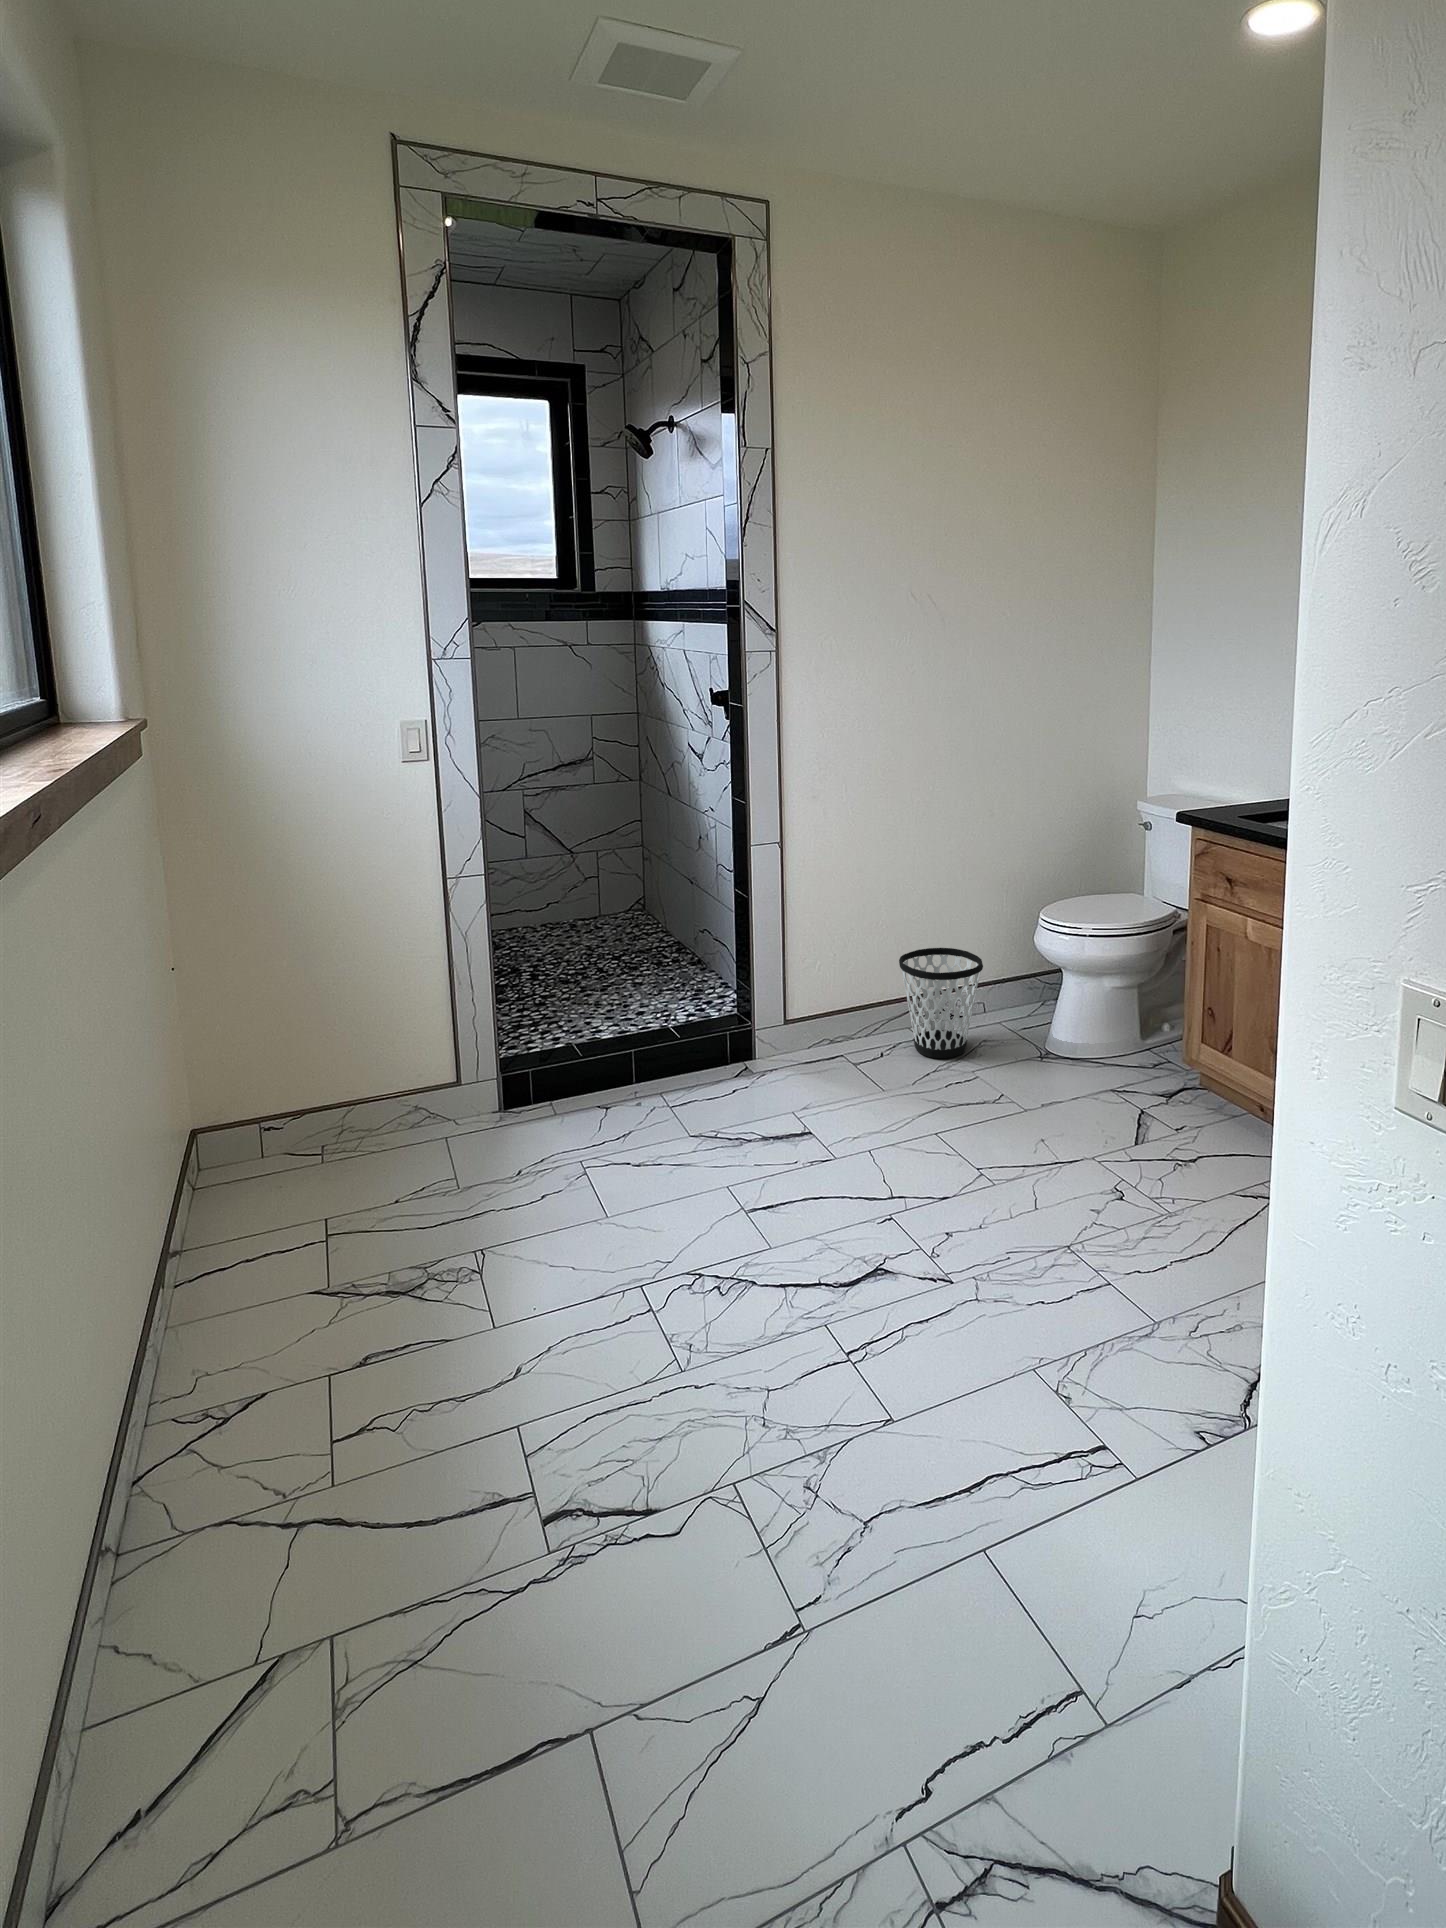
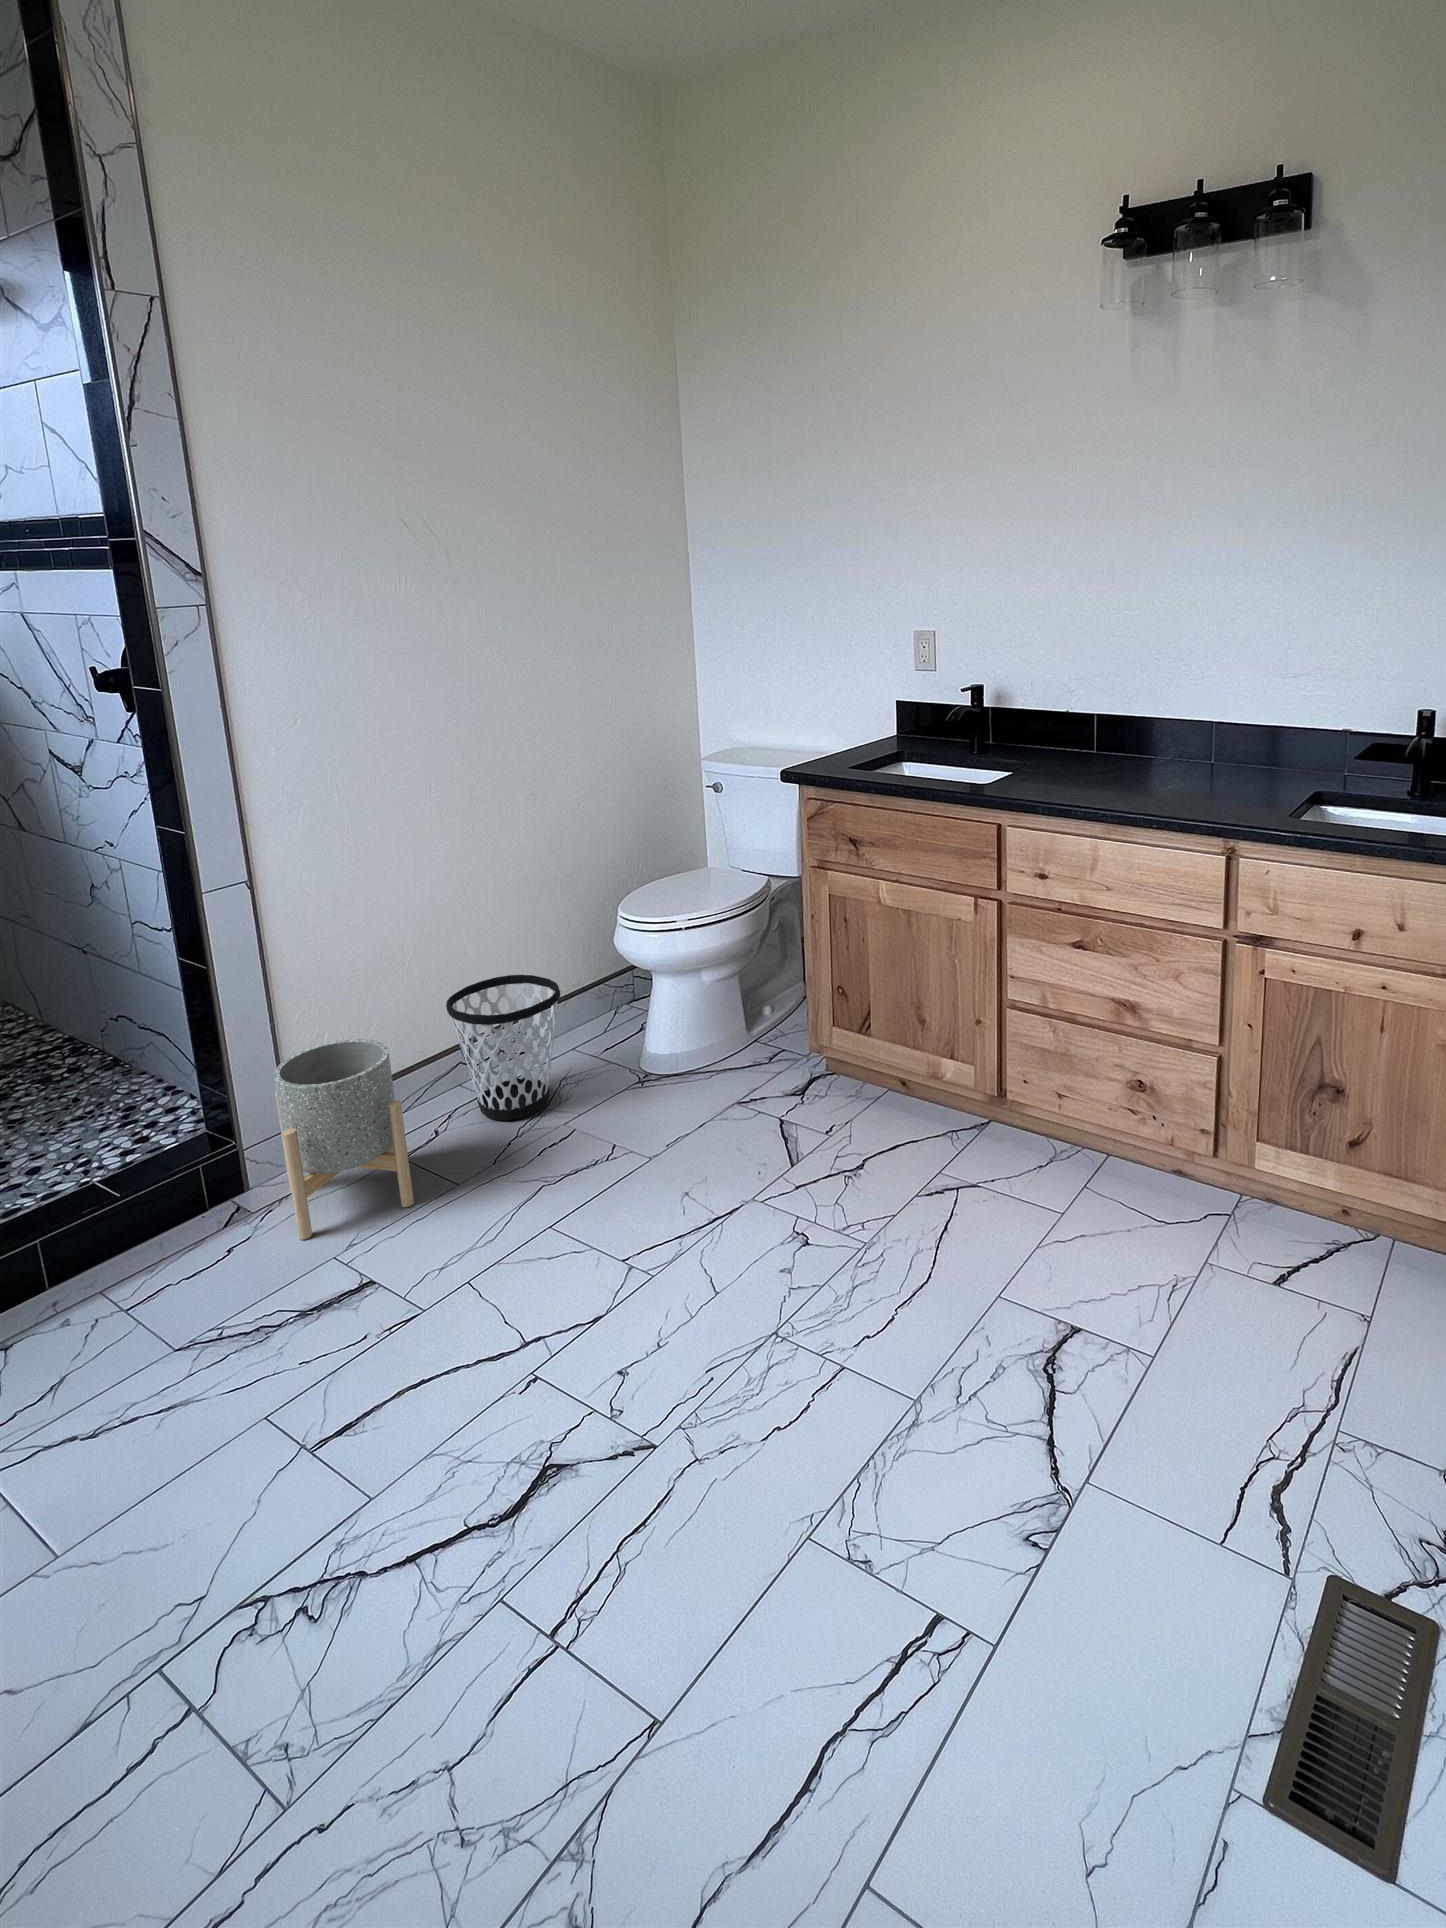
planter: none [773,966,851,1096] -> present [274,1039,414,1240]

